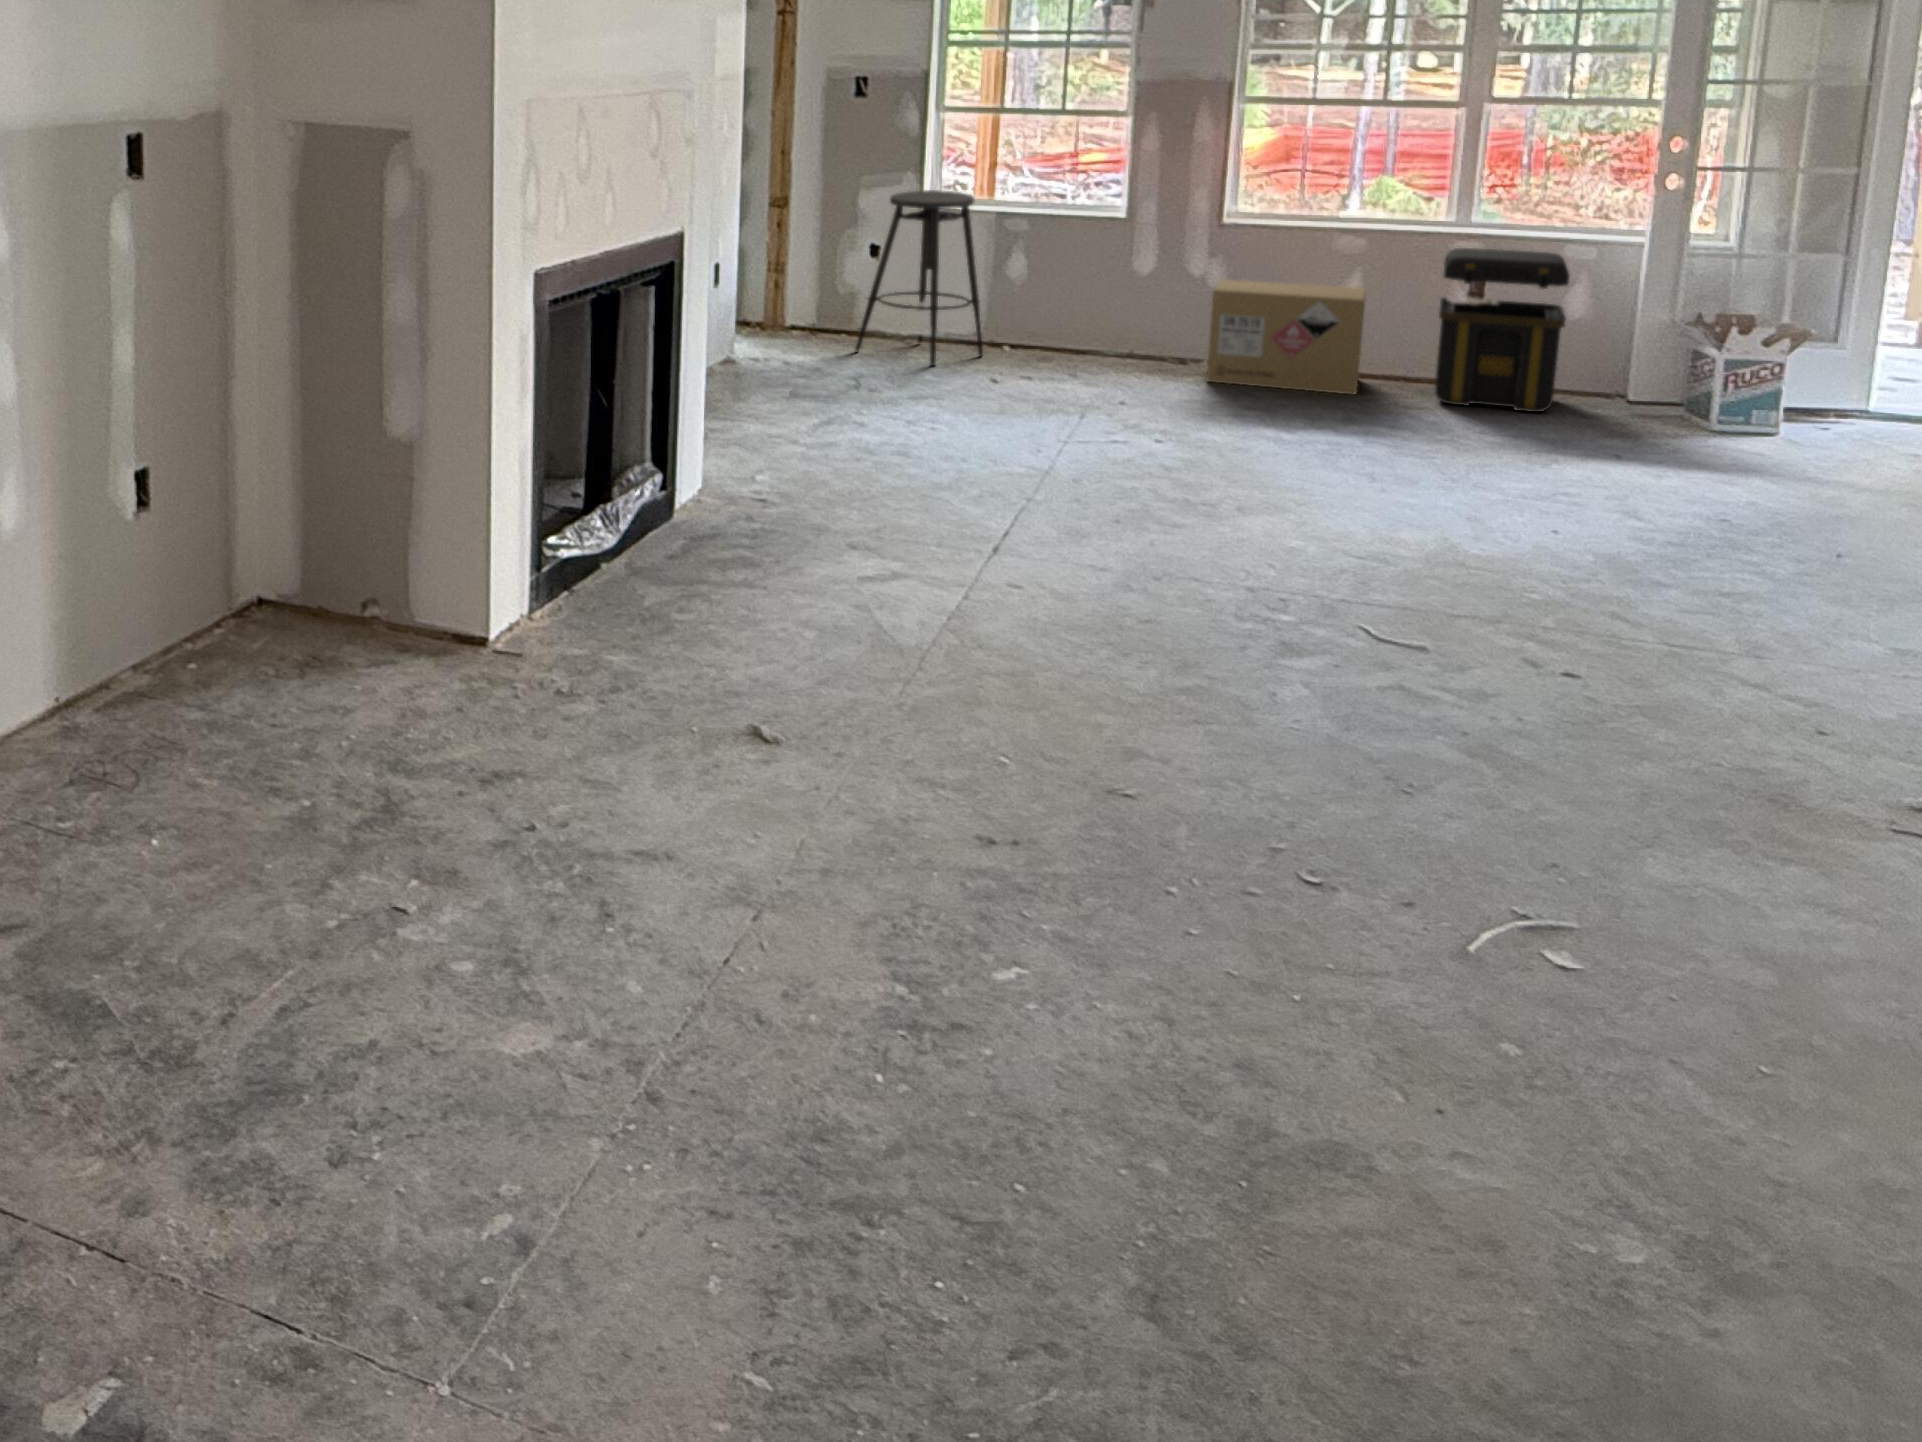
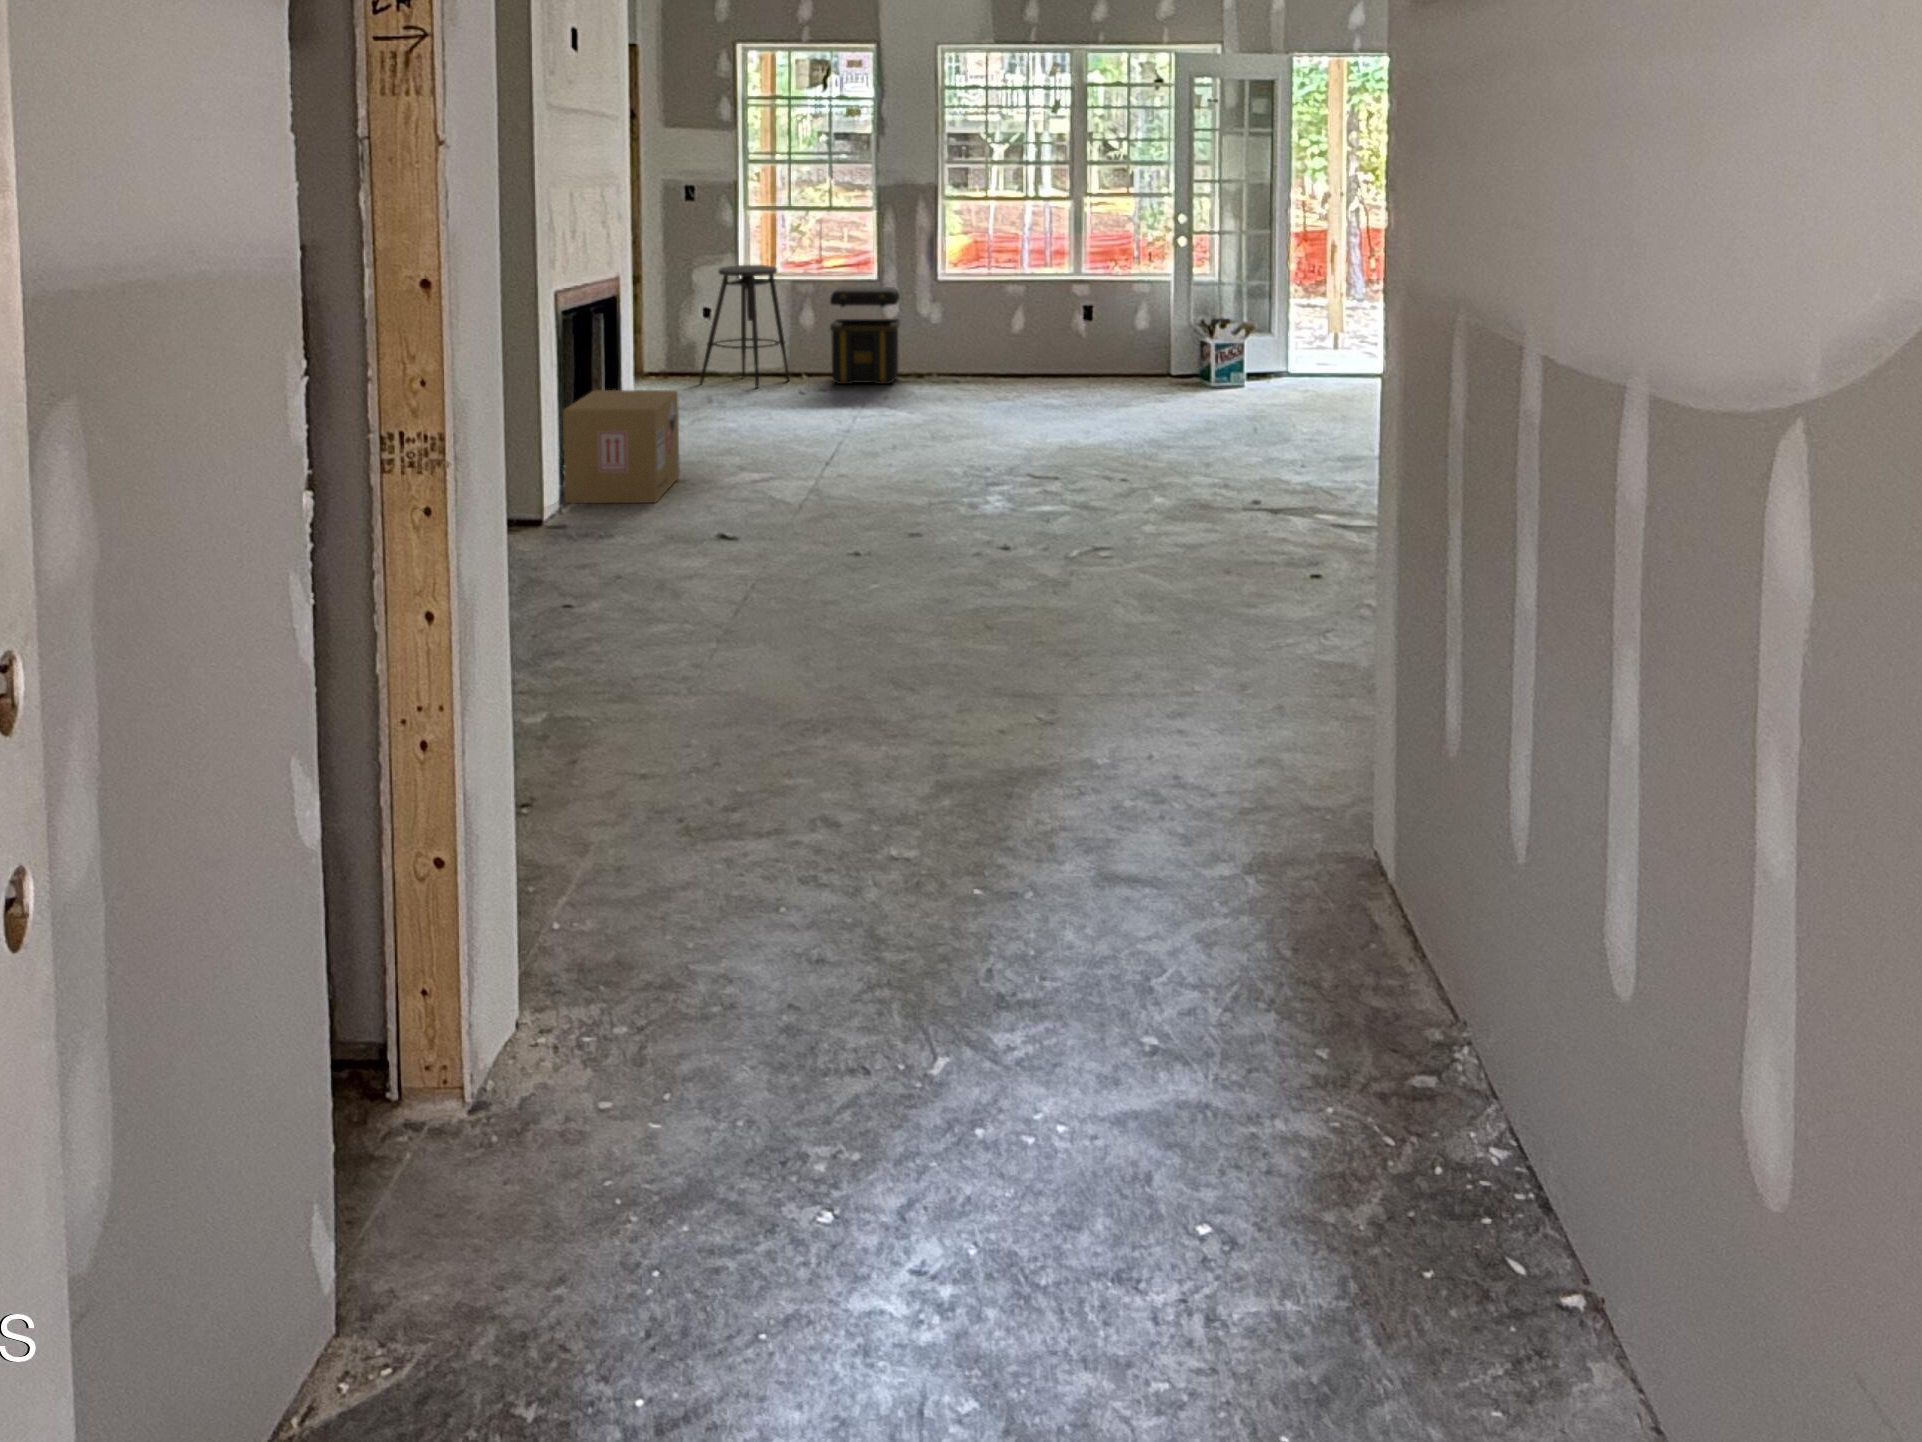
toolbox: present [1435,248,1570,412] -> present [830,287,900,384]
cardboard box: present [1207,280,1366,395] -> present [563,390,680,504]

